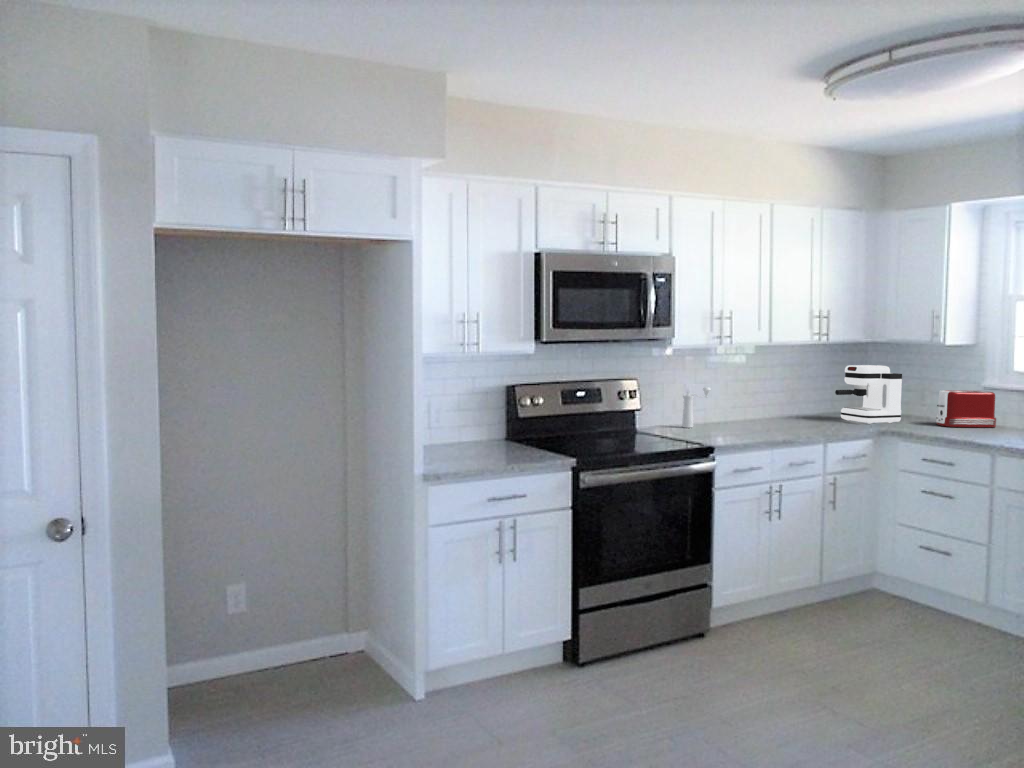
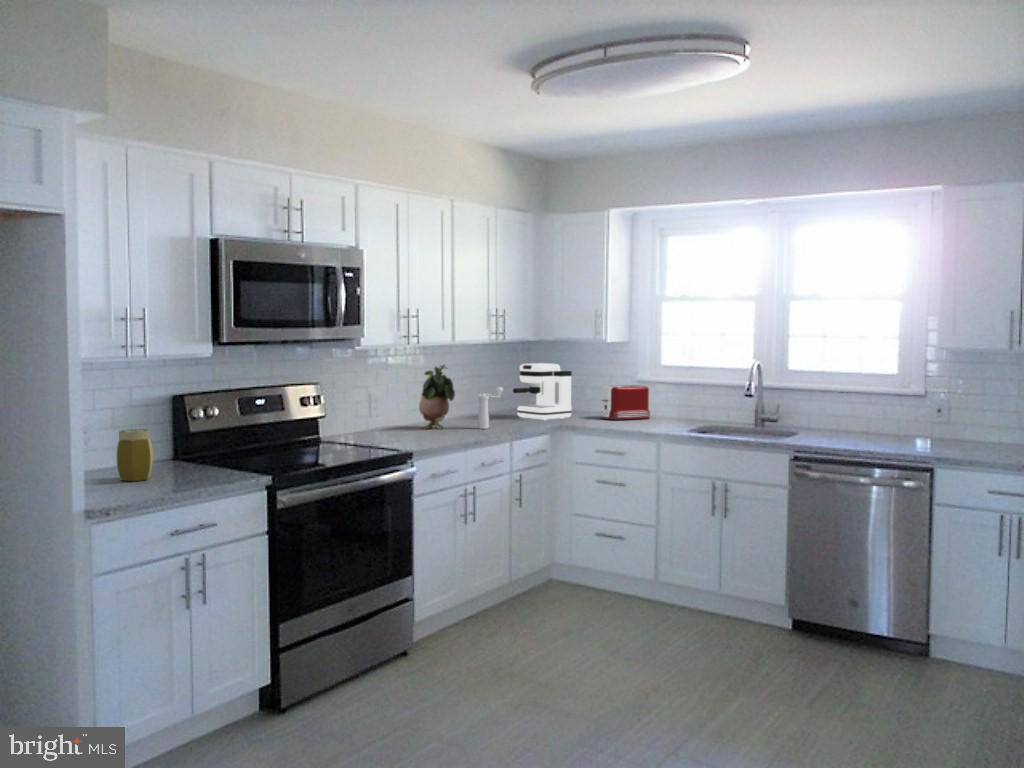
potted plant: none [733,364,769,427] -> present [419,365,455,429]
pepper mill: present [682,387,711,428] -> present [478,387,503,429]
jar: none [454,412,483,455] -> present [117,429,153,481]

